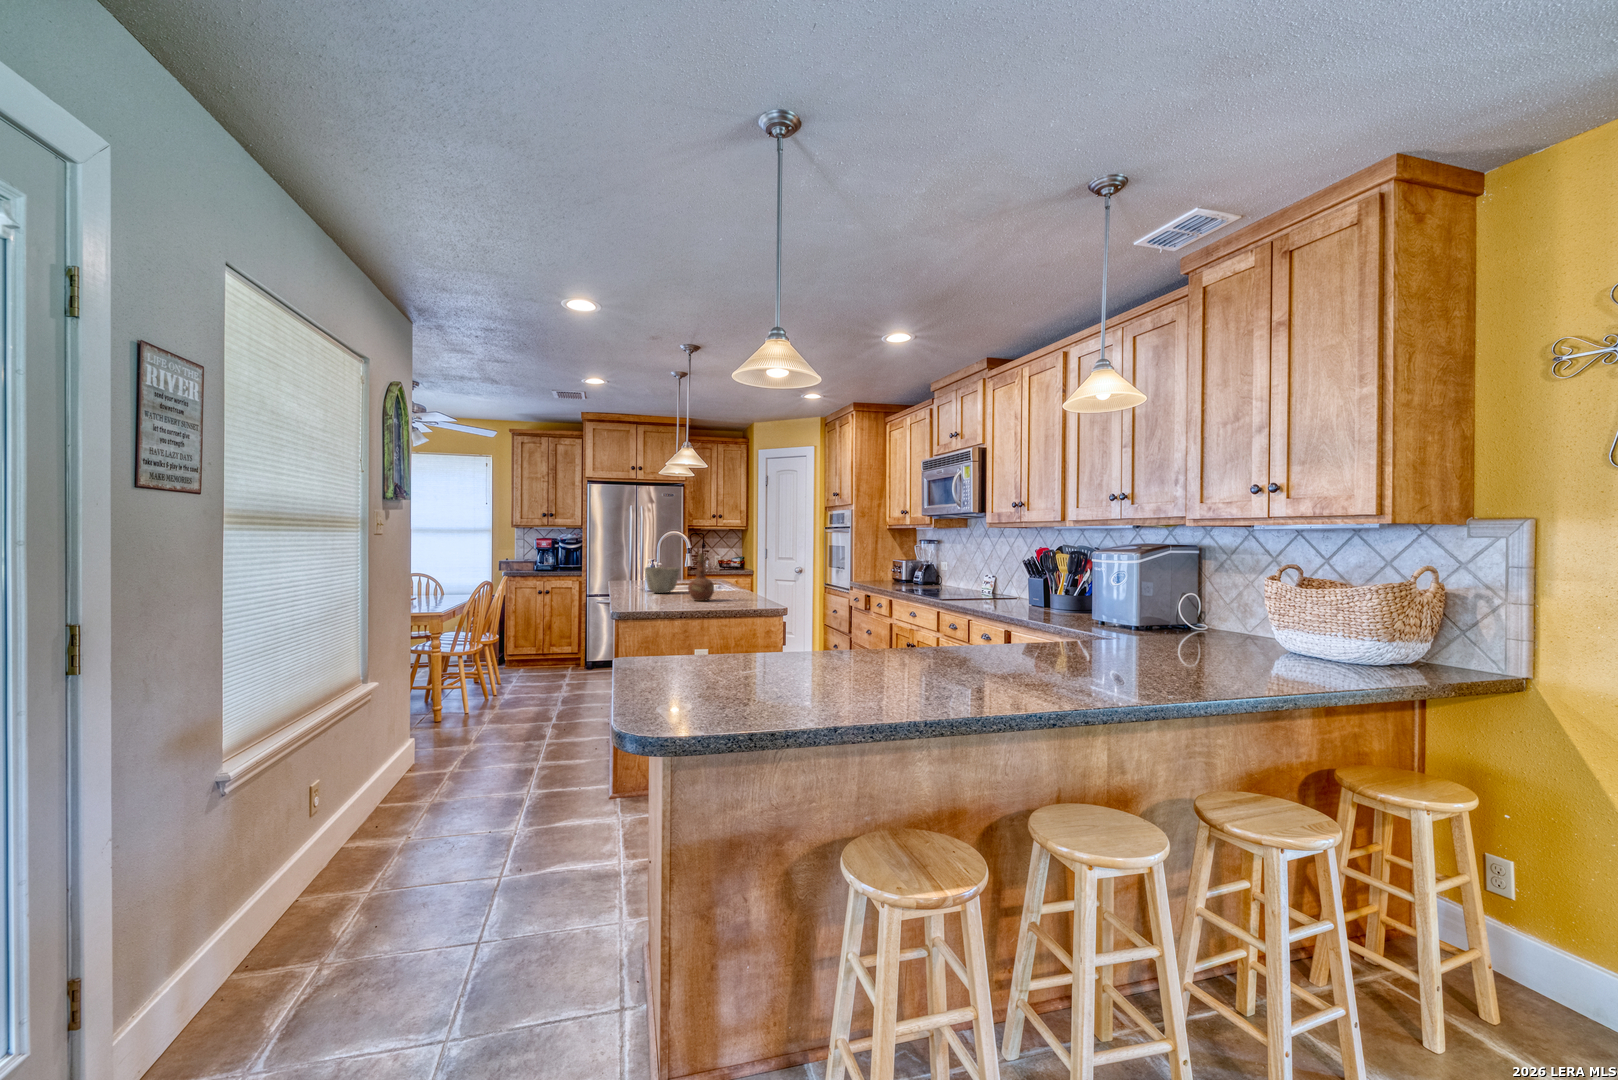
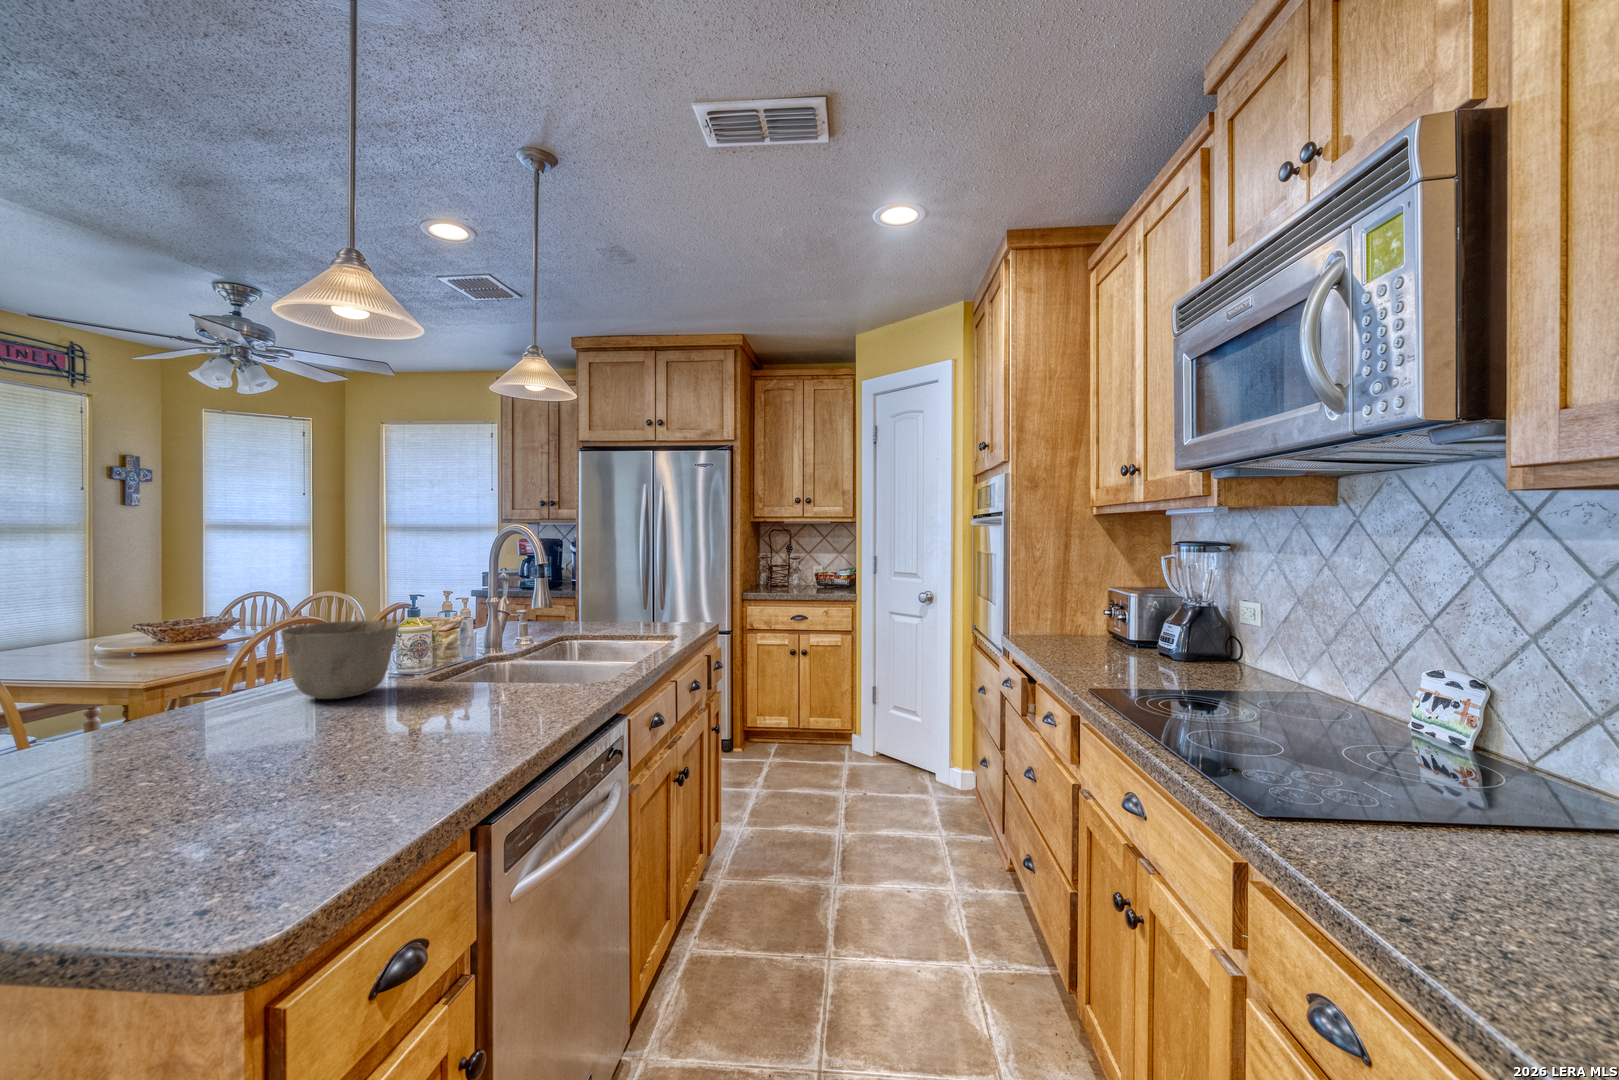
ceramic pitcher: present [688,553,714,601] -> none [98,605,239,798]

